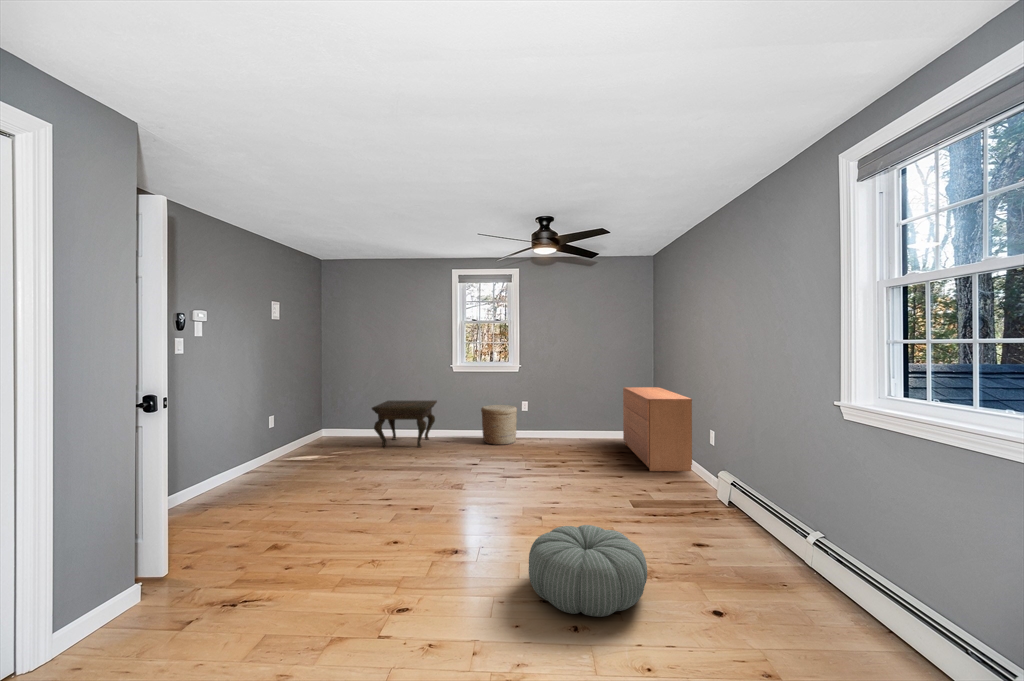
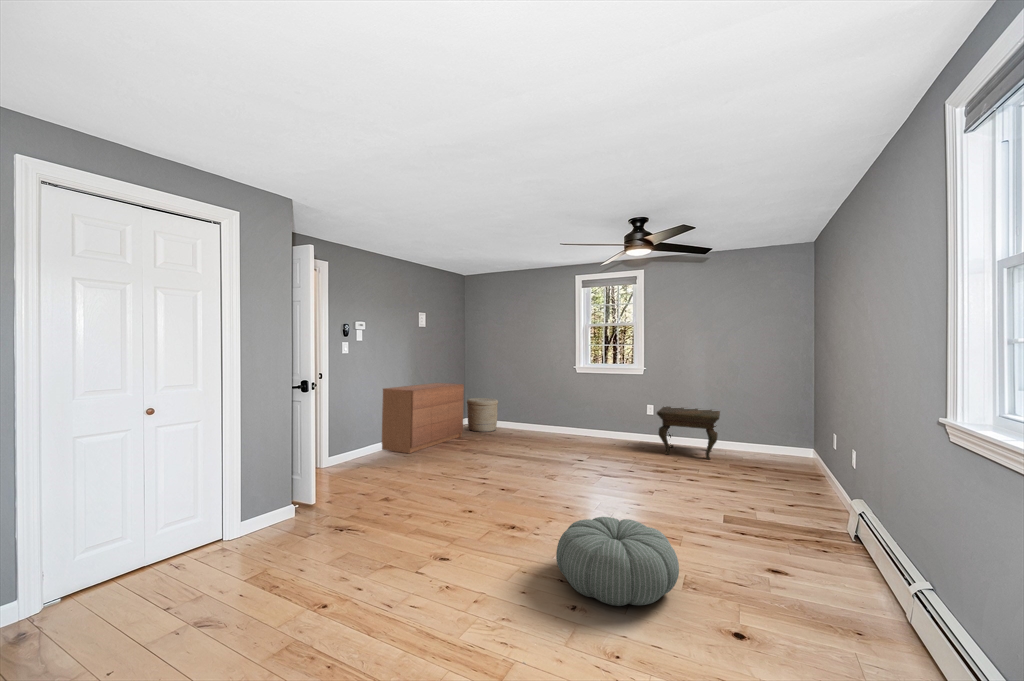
dresser: present [623,387,692,471] -> present [382,383,464,453]
side table: present [372,400,437,447] -> present [657,406,720,459]
woven basket: present [481,405,517,445] -> present [467,398,498,432]

